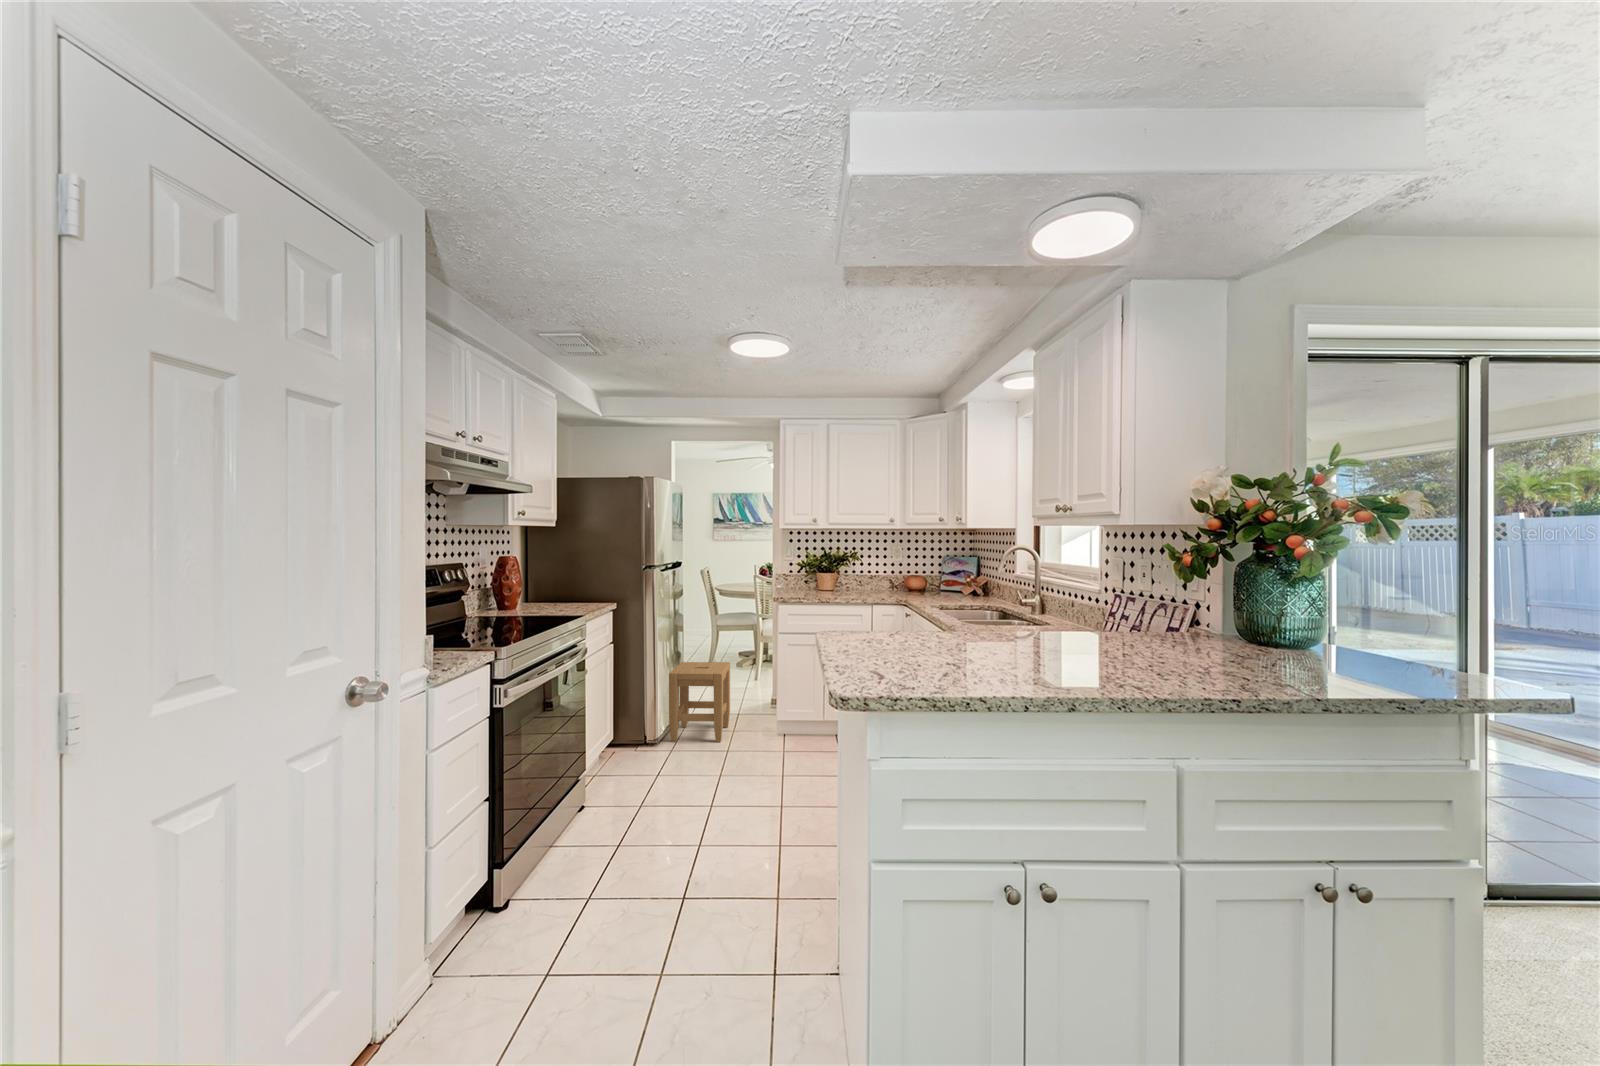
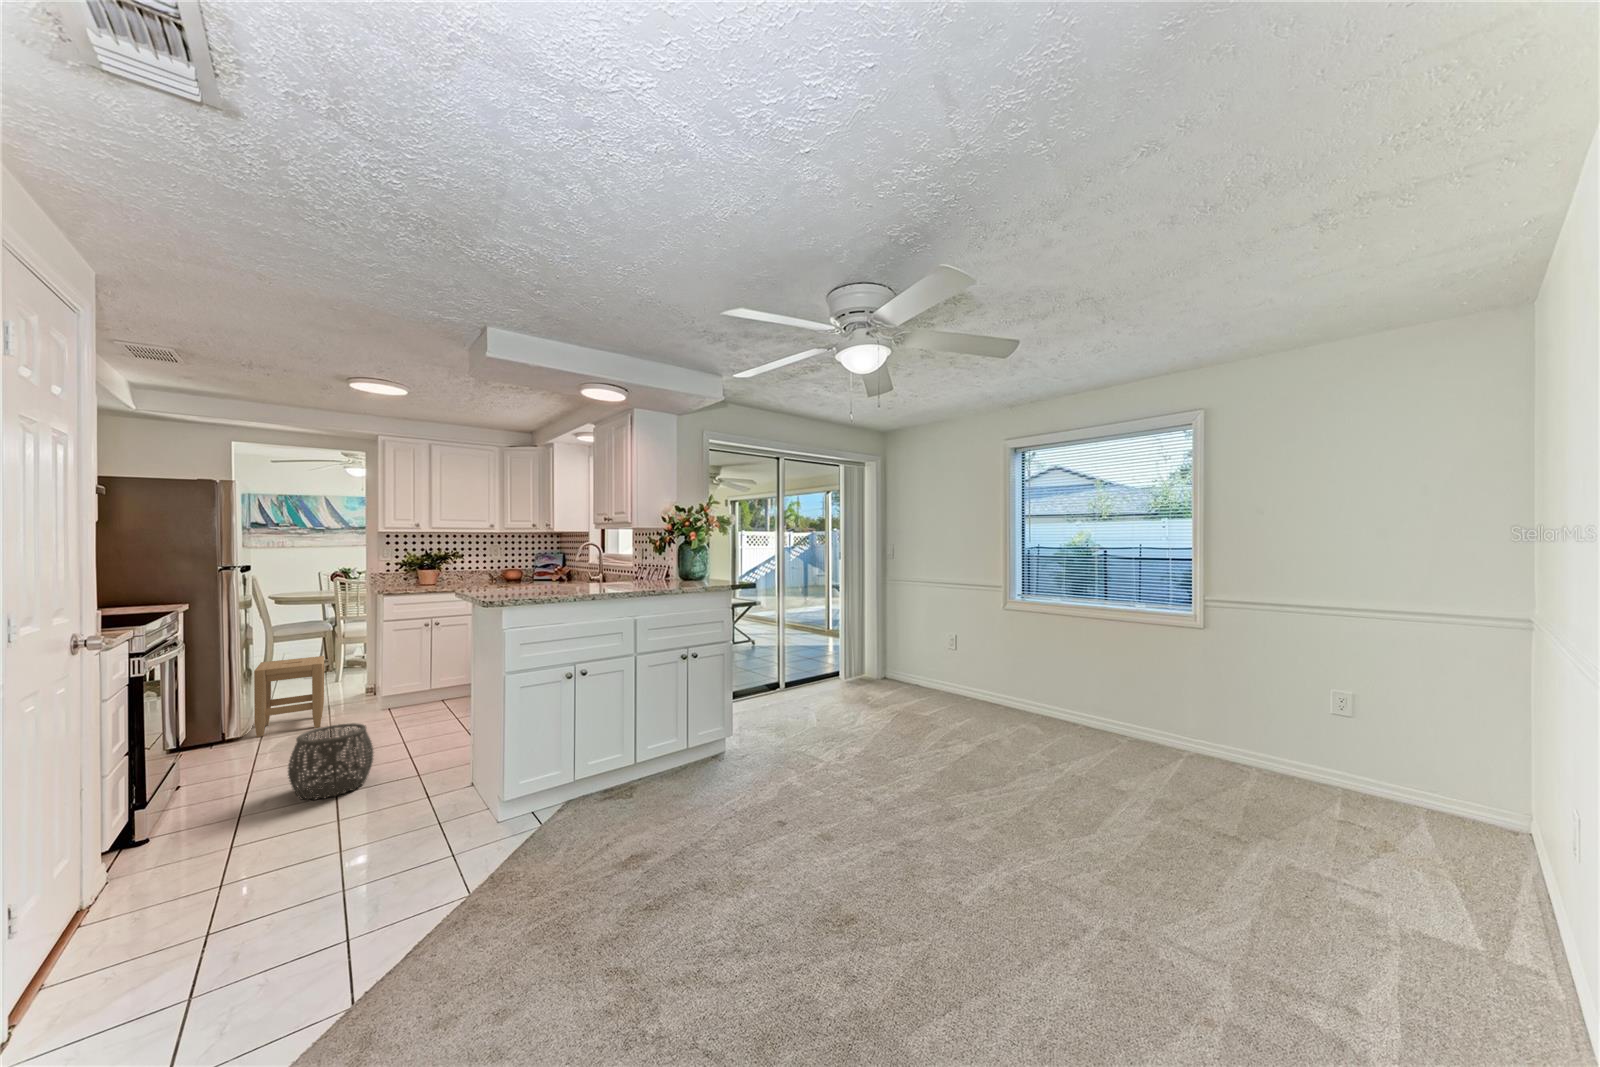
woven basket: none [643,772,729,874] -> present [288,723,373,800]

